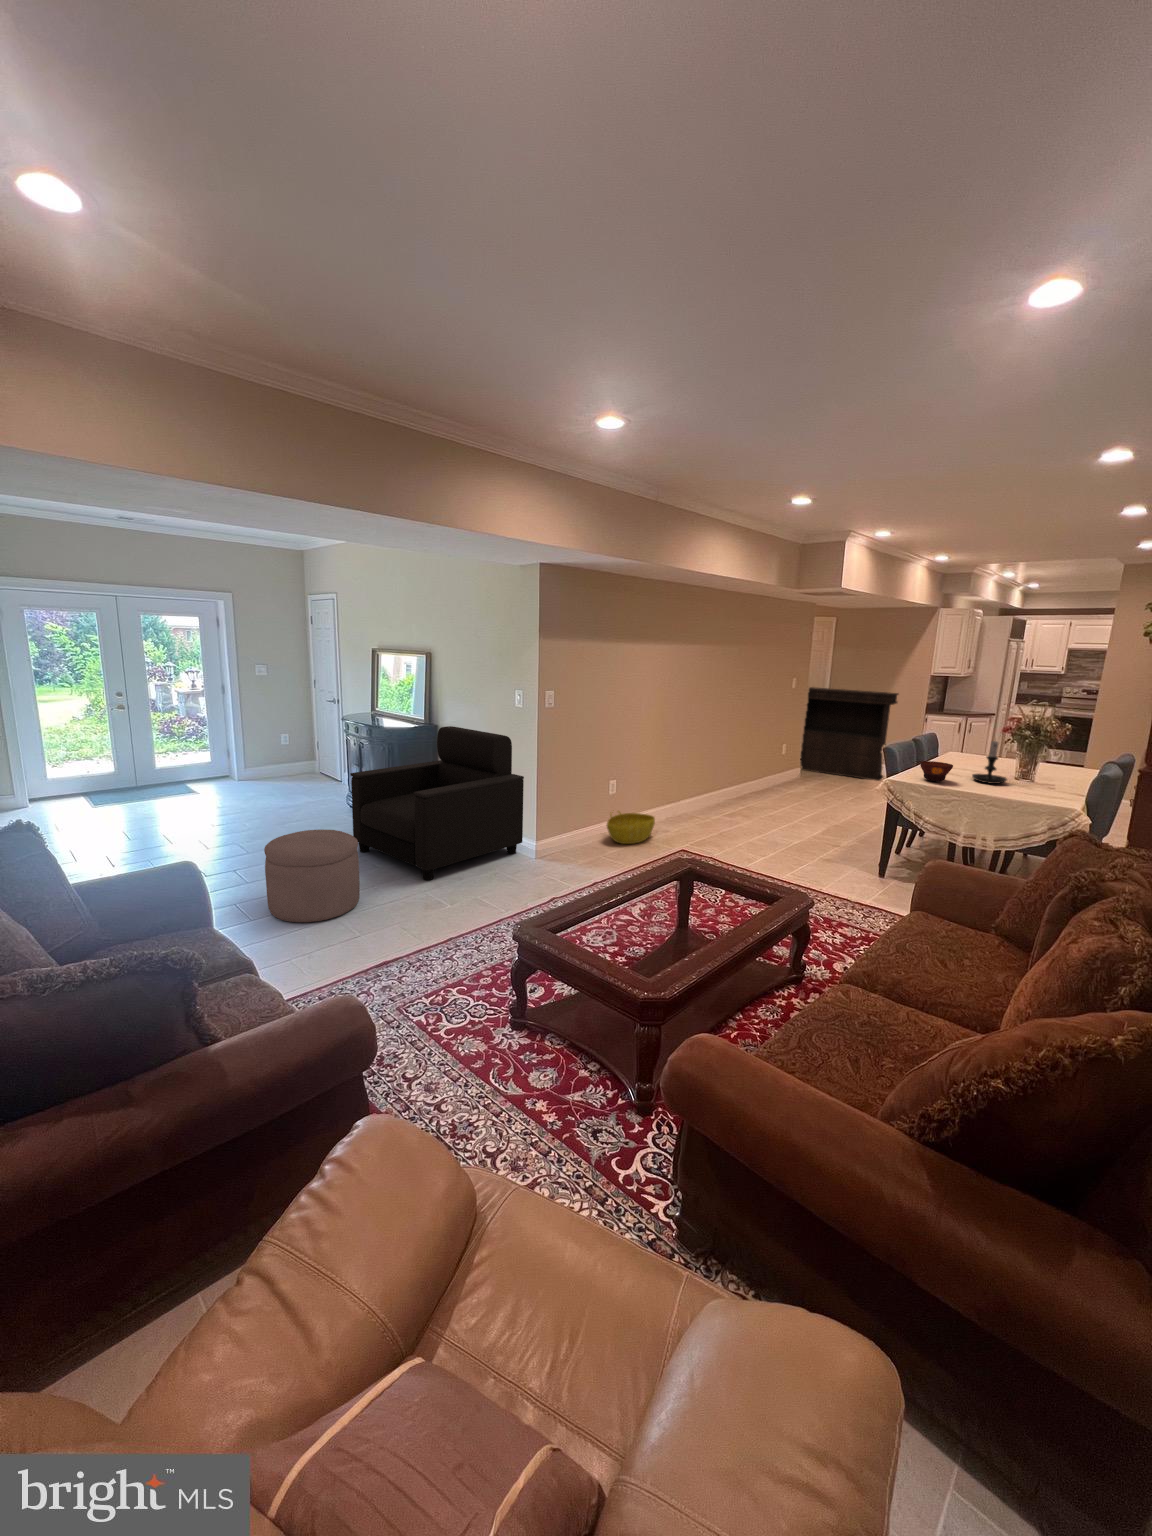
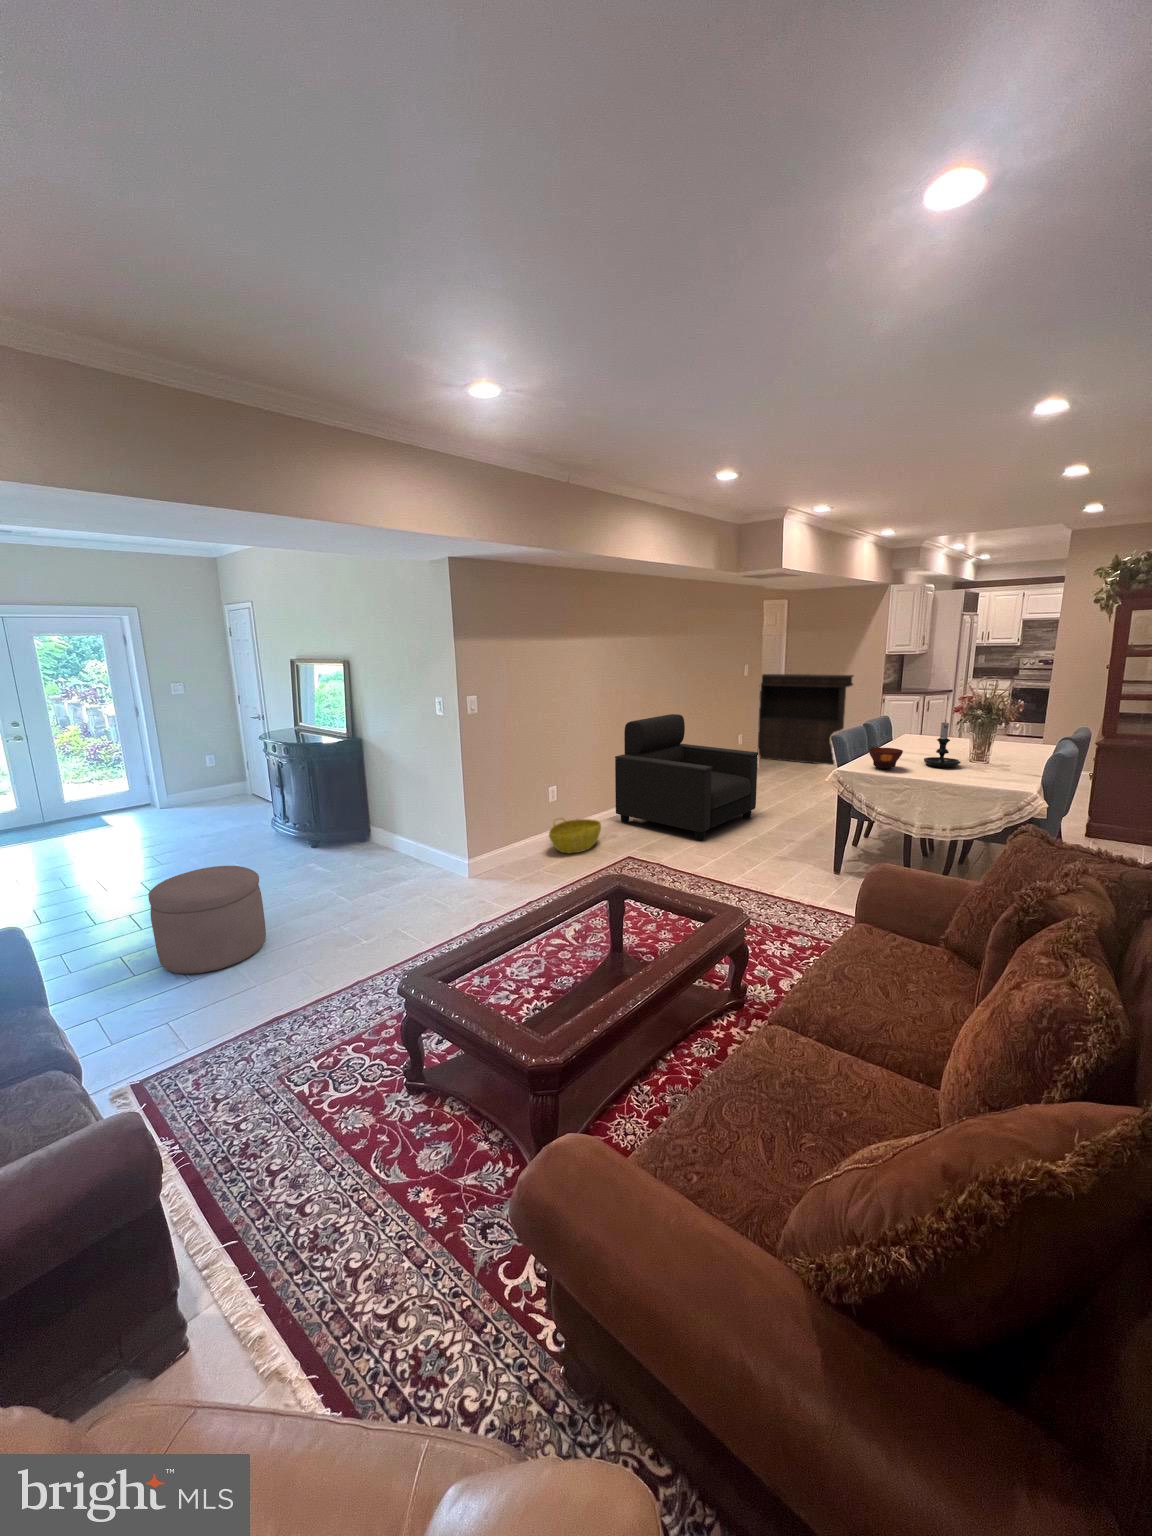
armchair: present [350,726,524,880] -> present [615,714,758,840]

